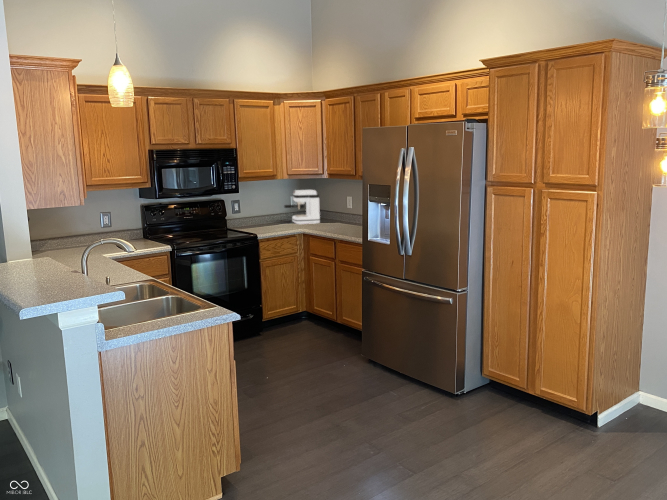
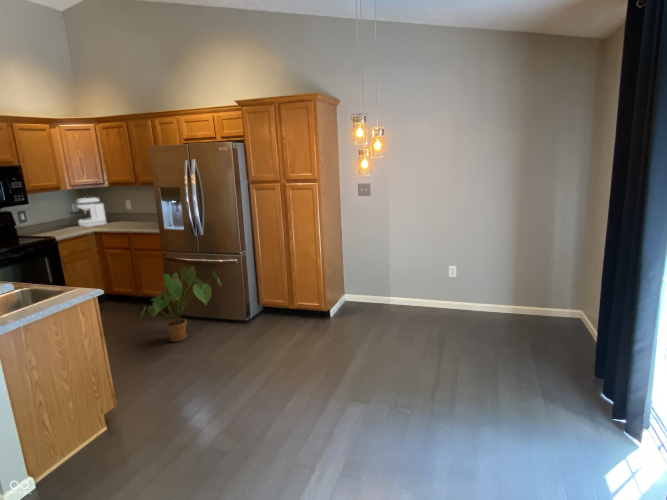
house plant: none [312,295,424,398] -> present [141,266,221,342]

